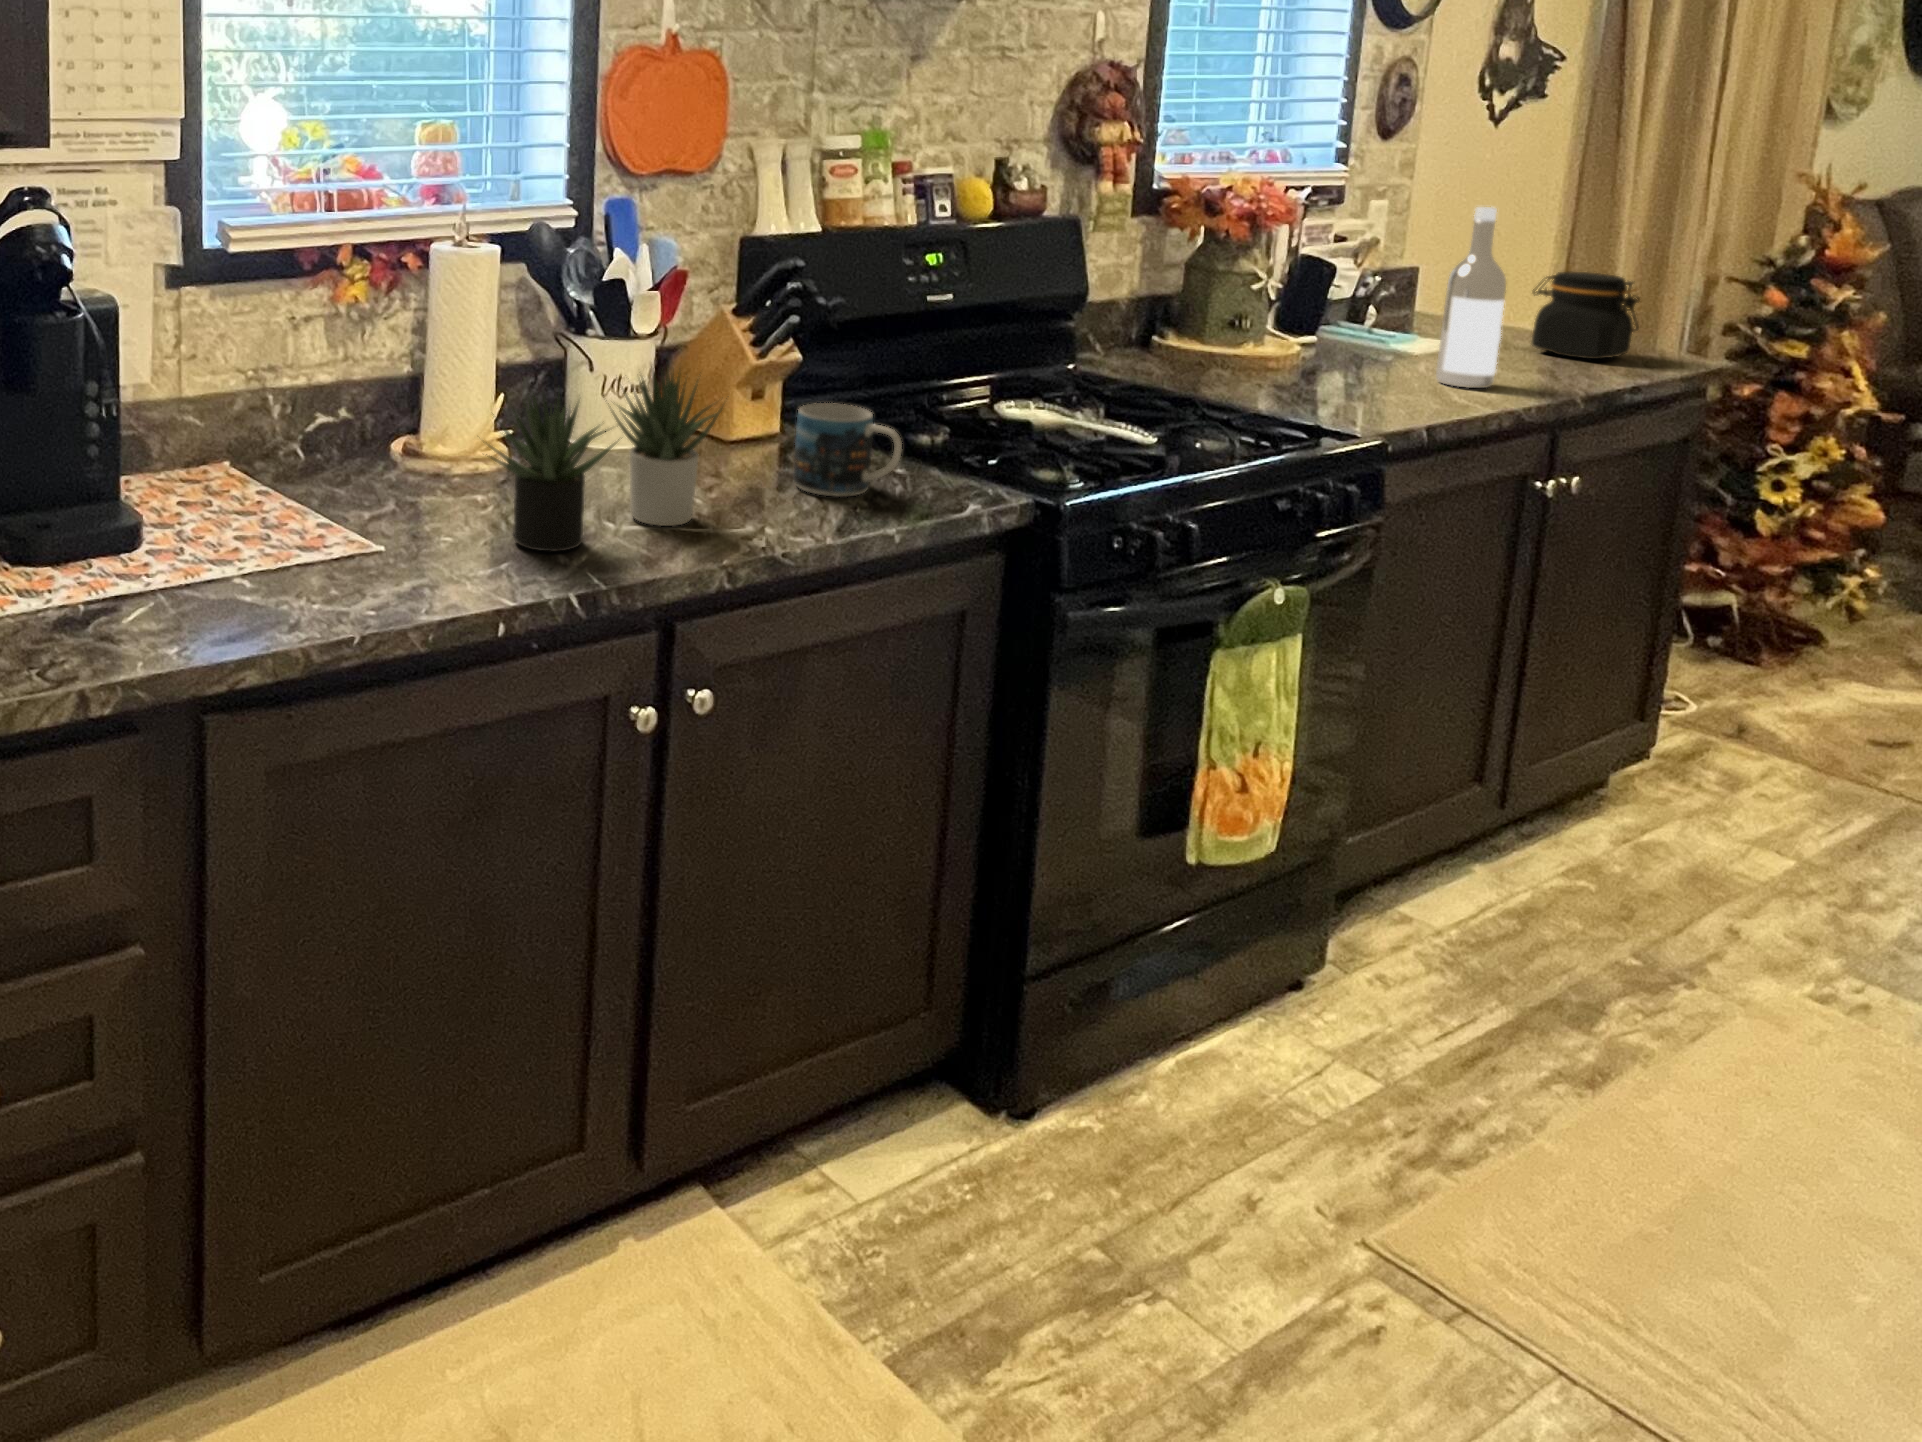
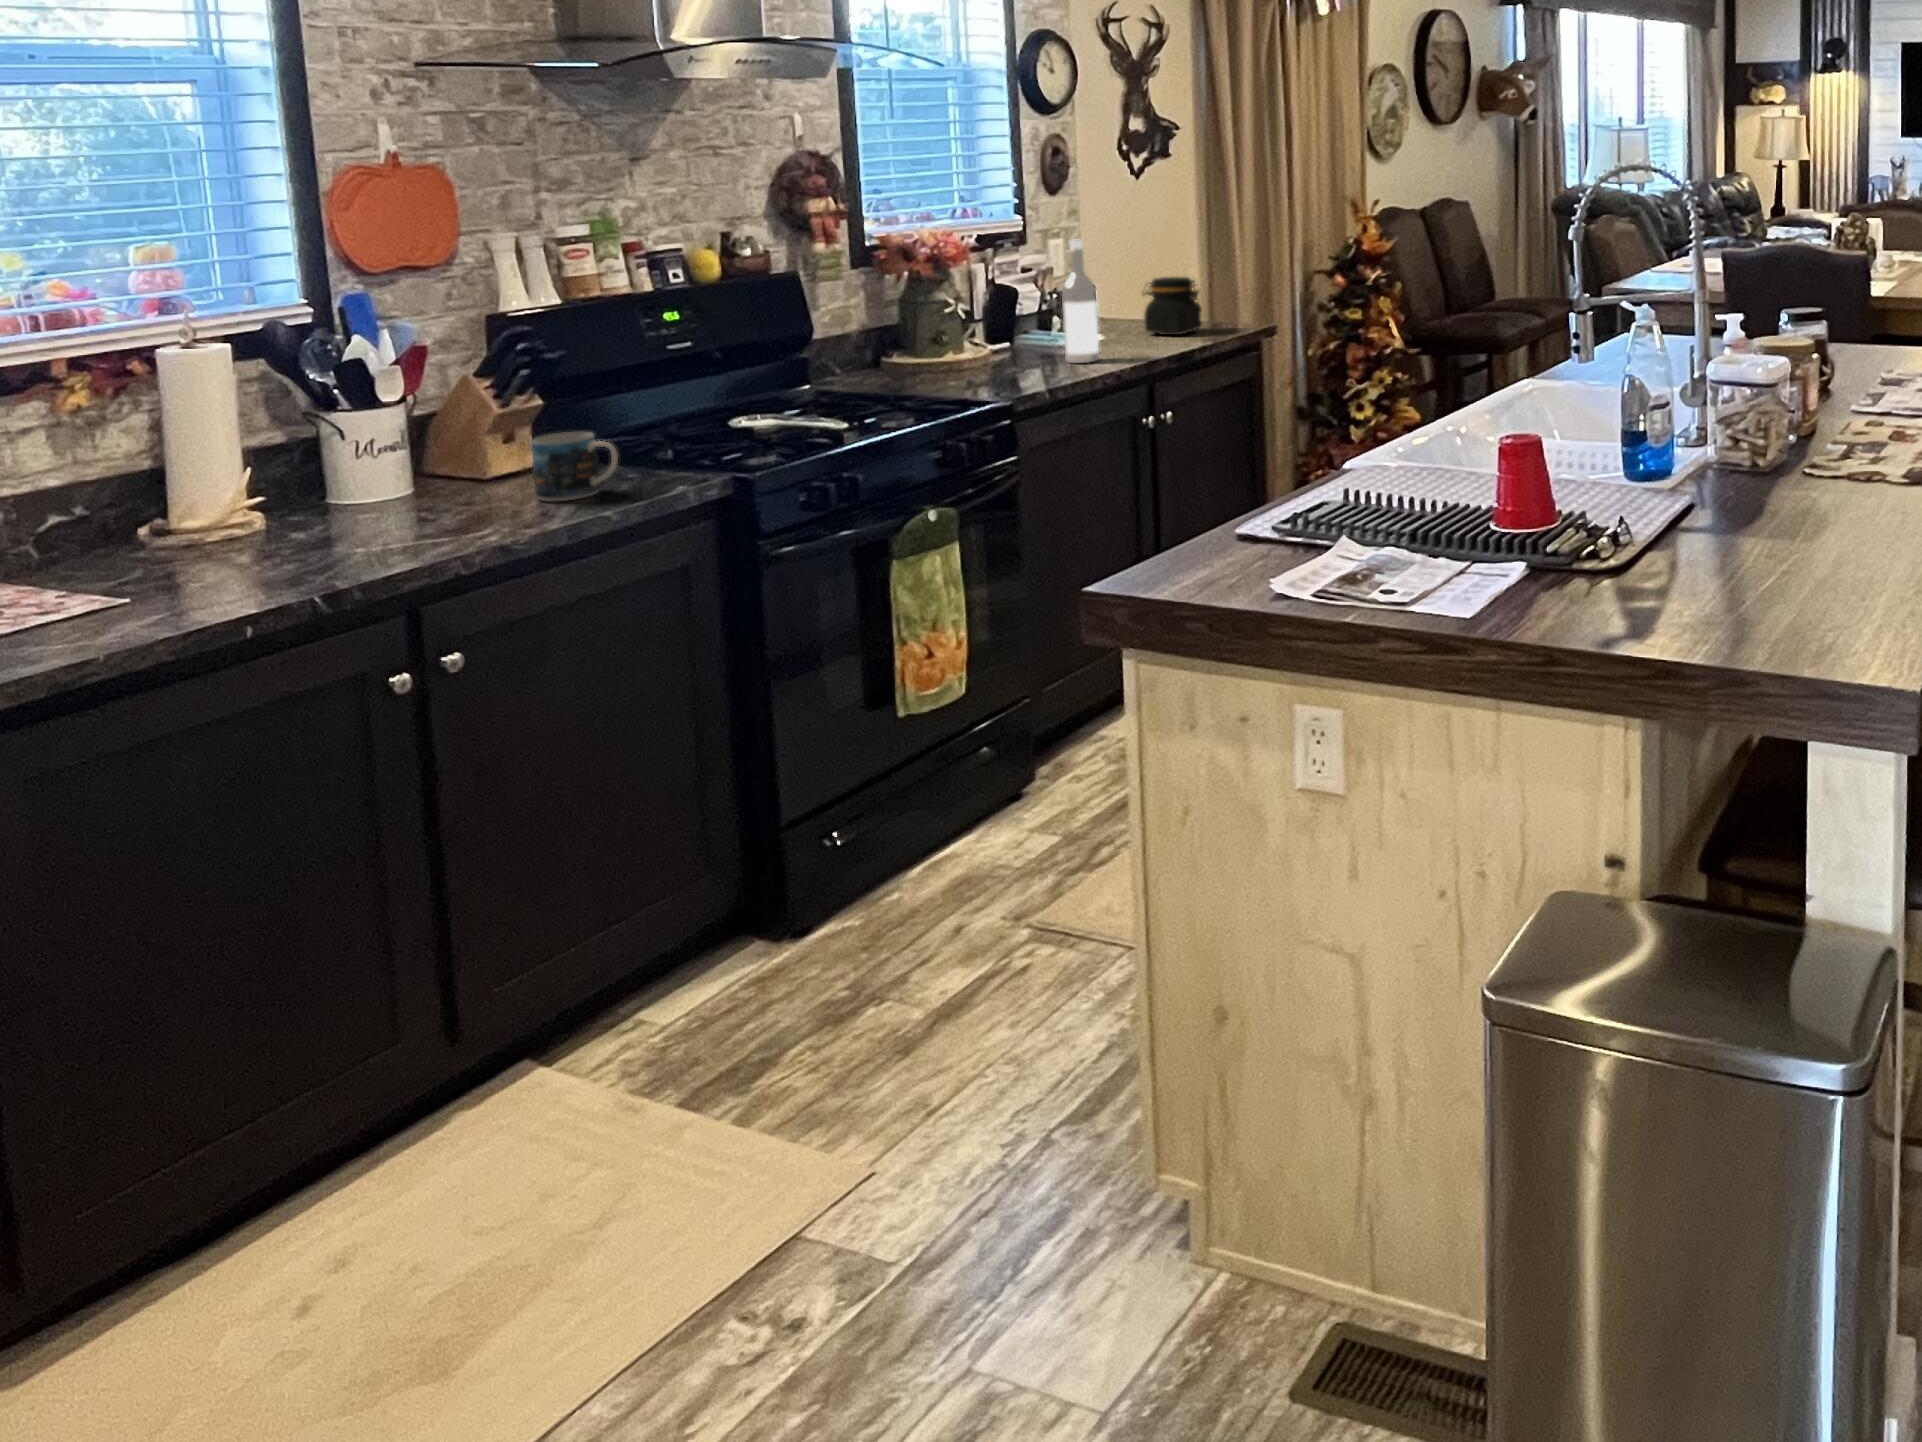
succulent plant: present [489,371,722,552] -> none [218,416,458,576]

